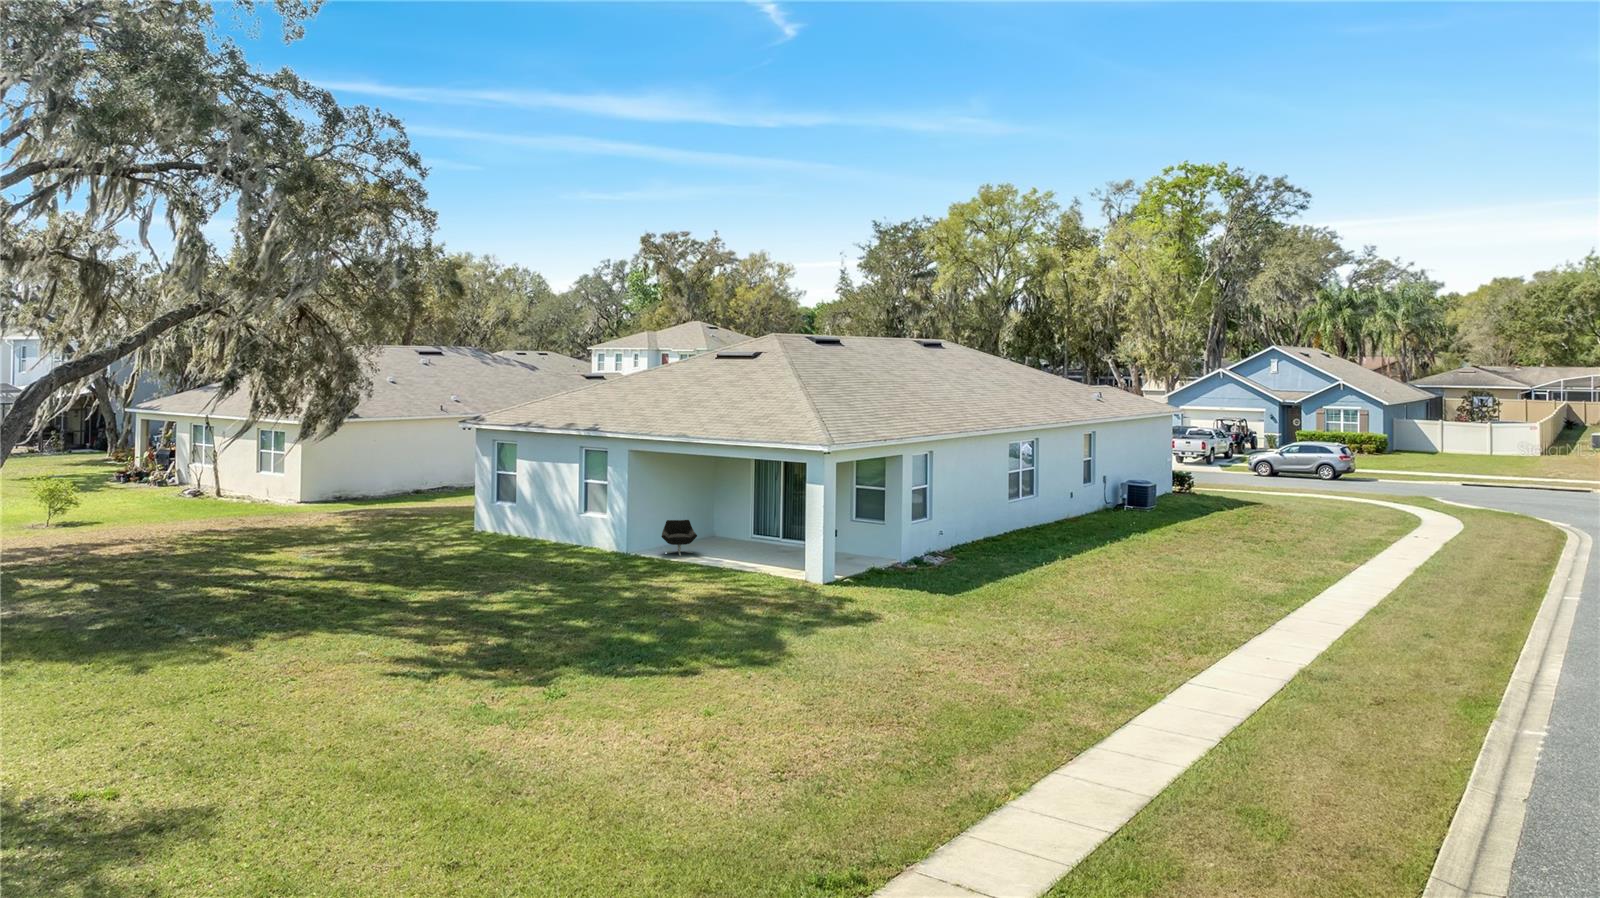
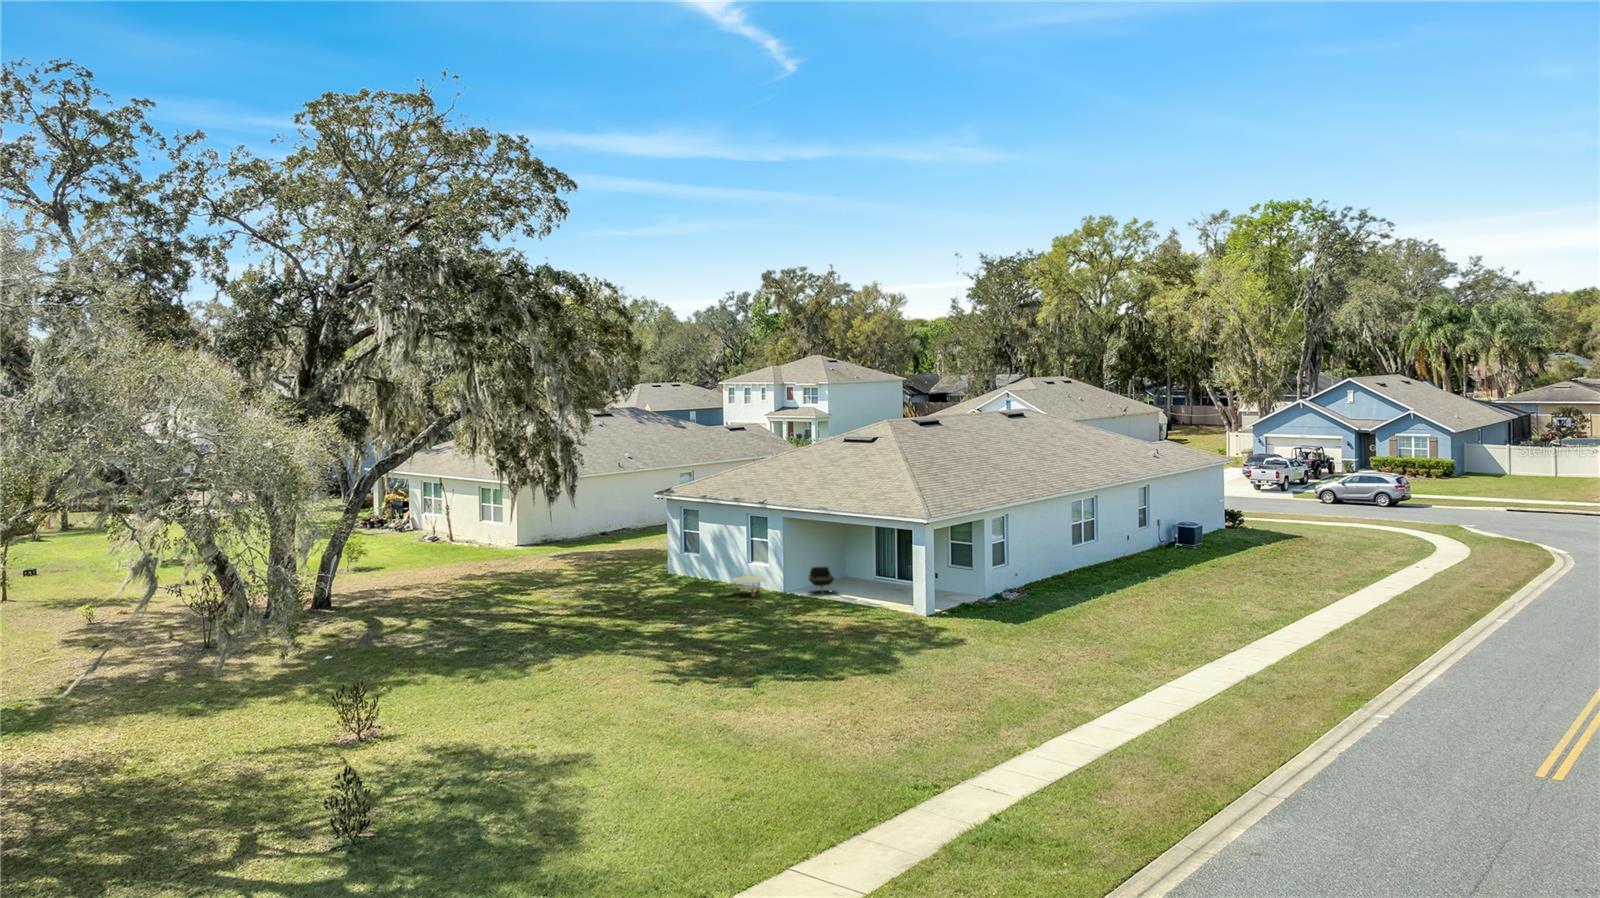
round table: none [552,531,603,559] -> present [732,576,767,597]

